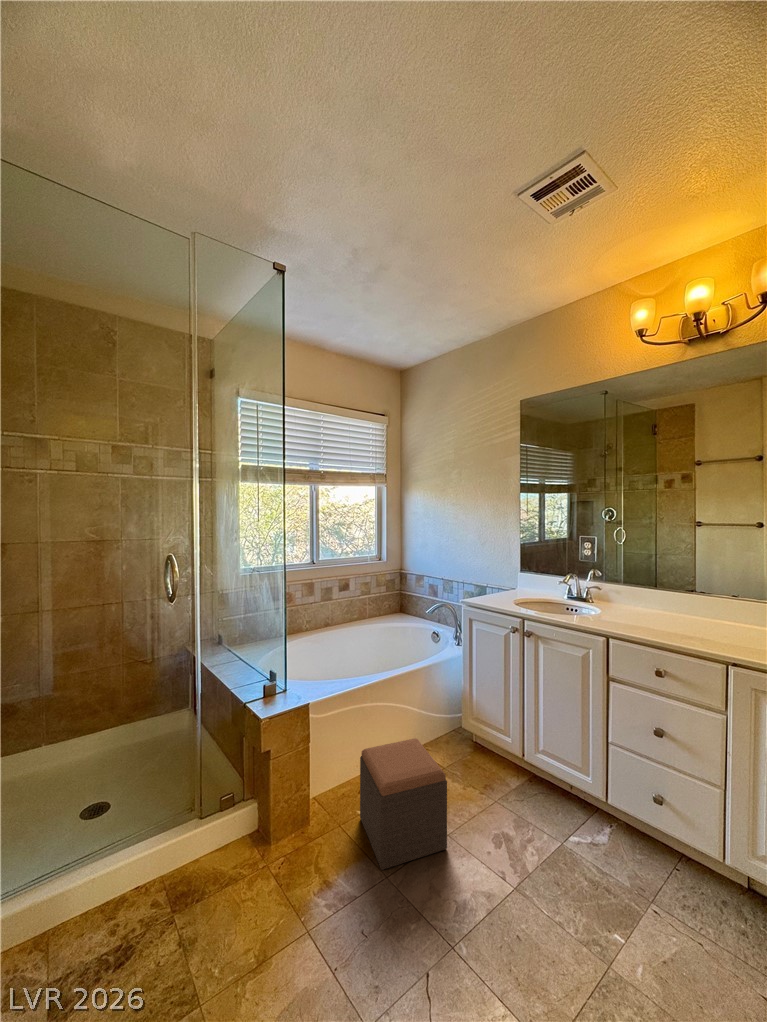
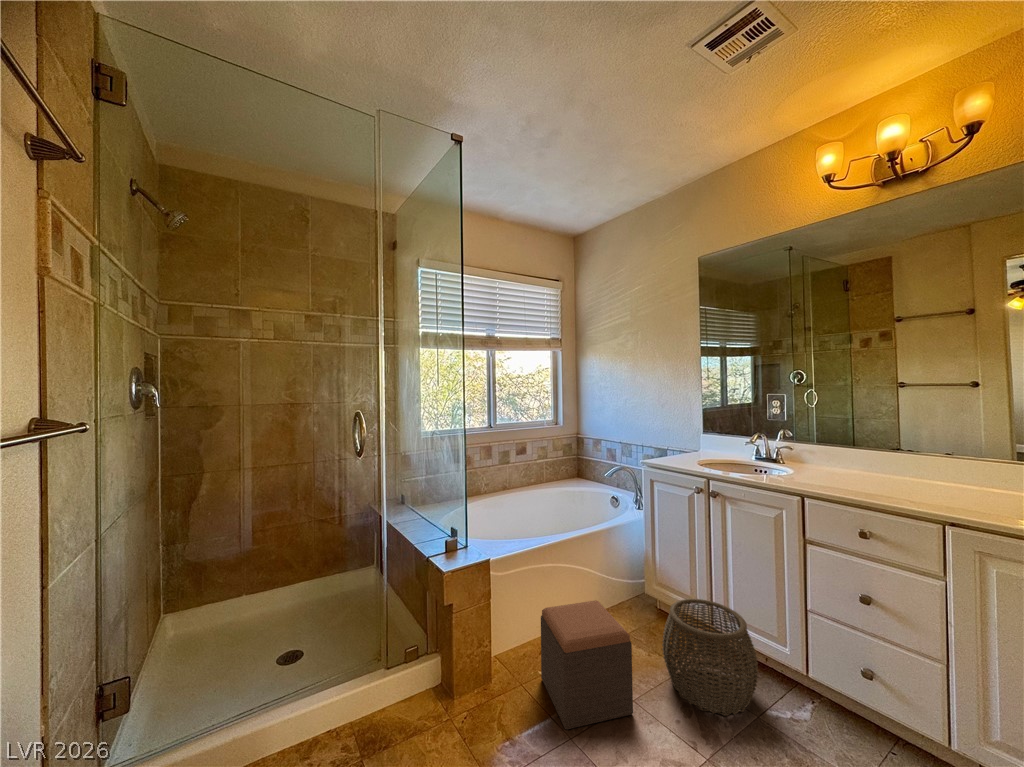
woven basket: none [477,732,563,844] -> present [662,599,758,716]

